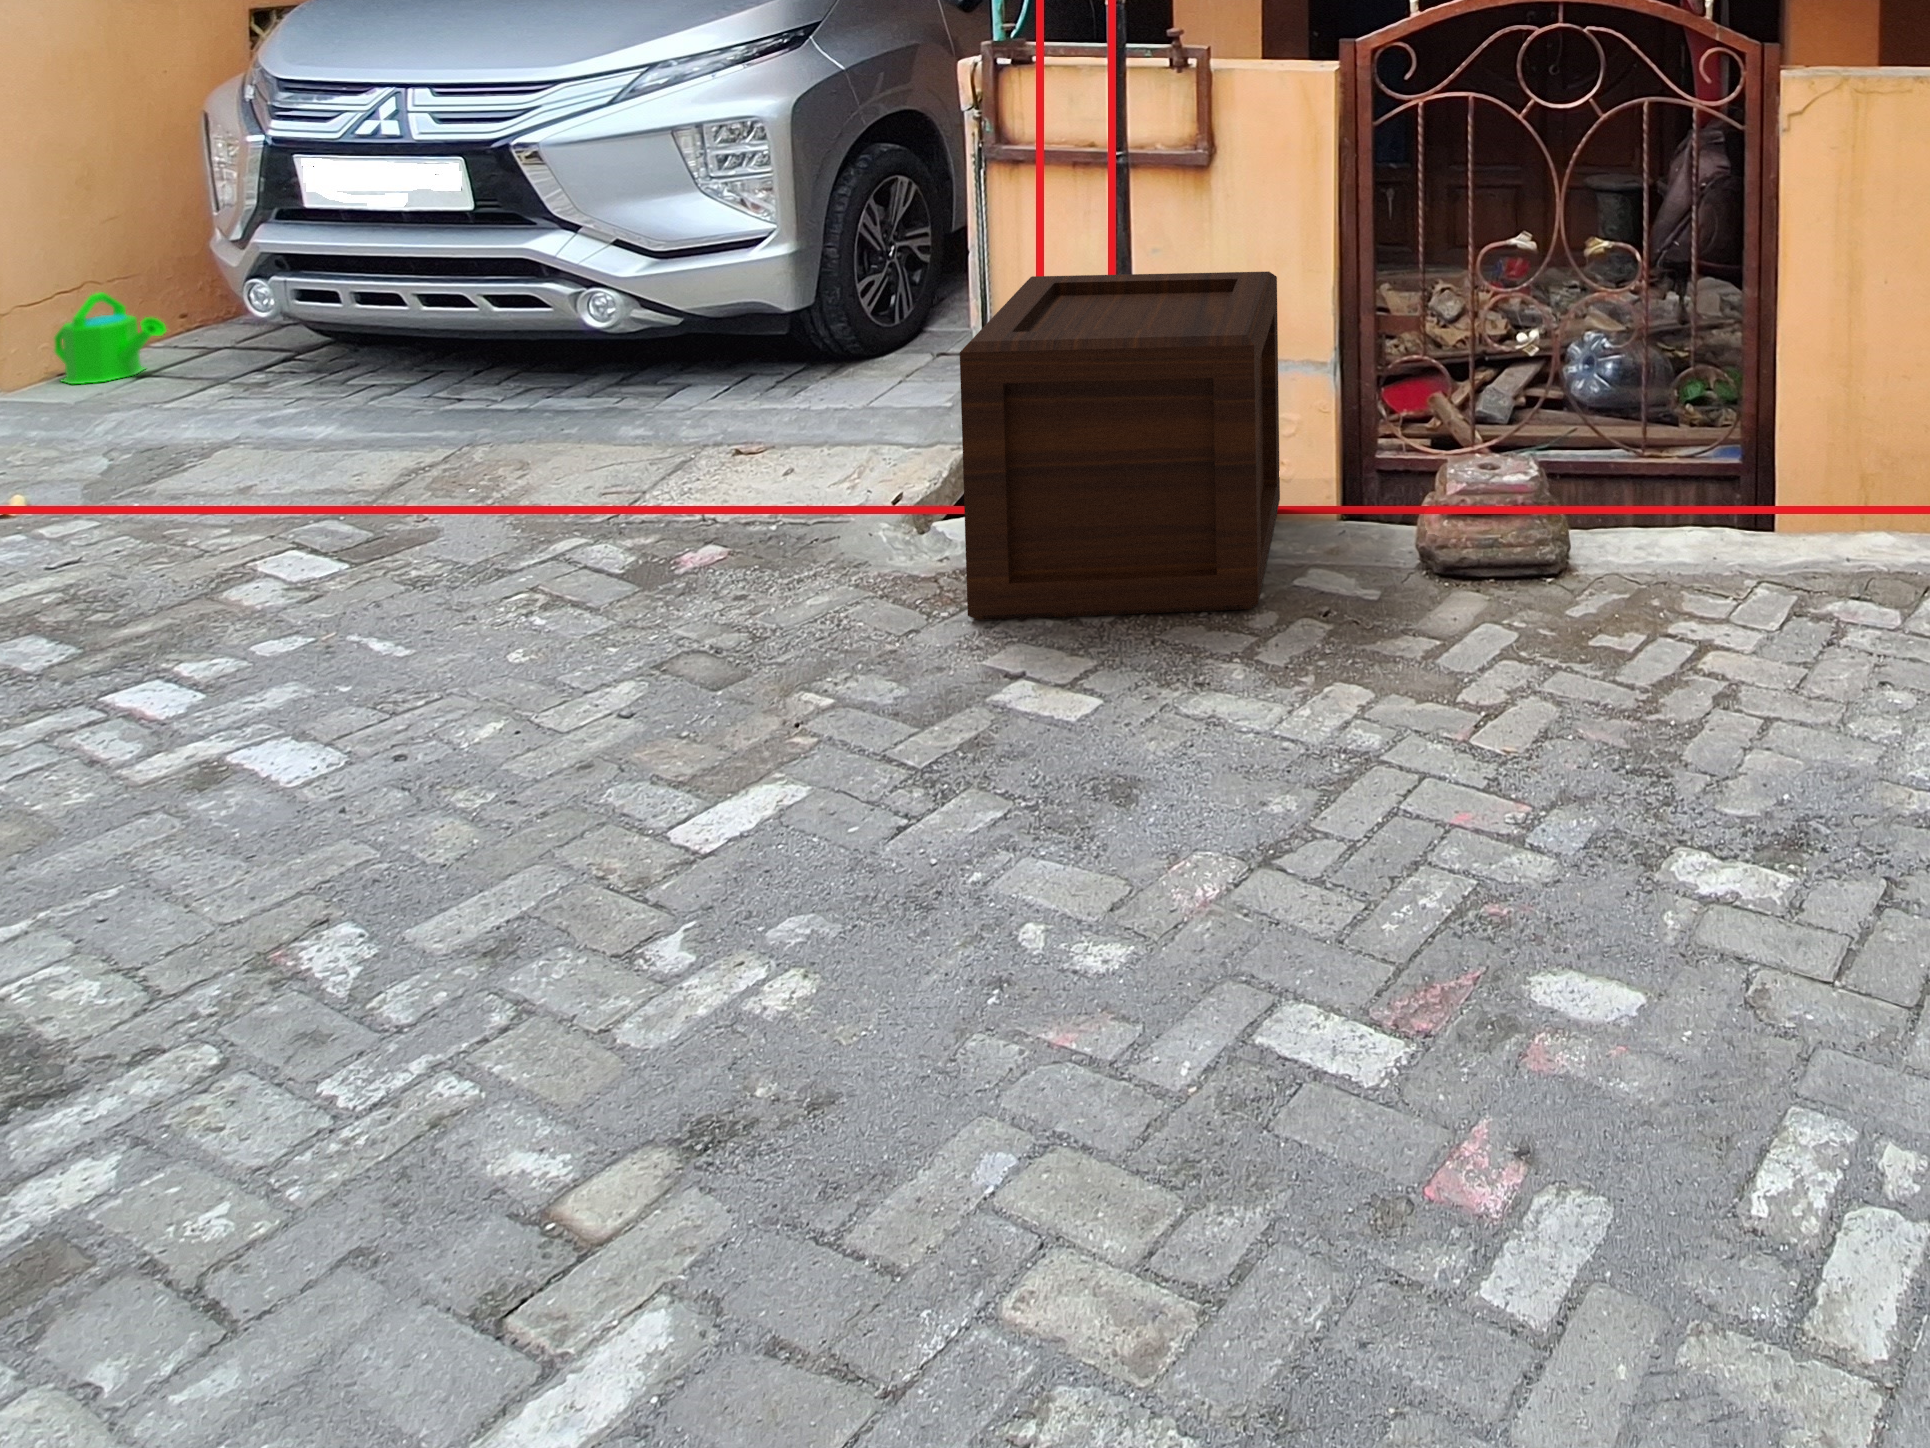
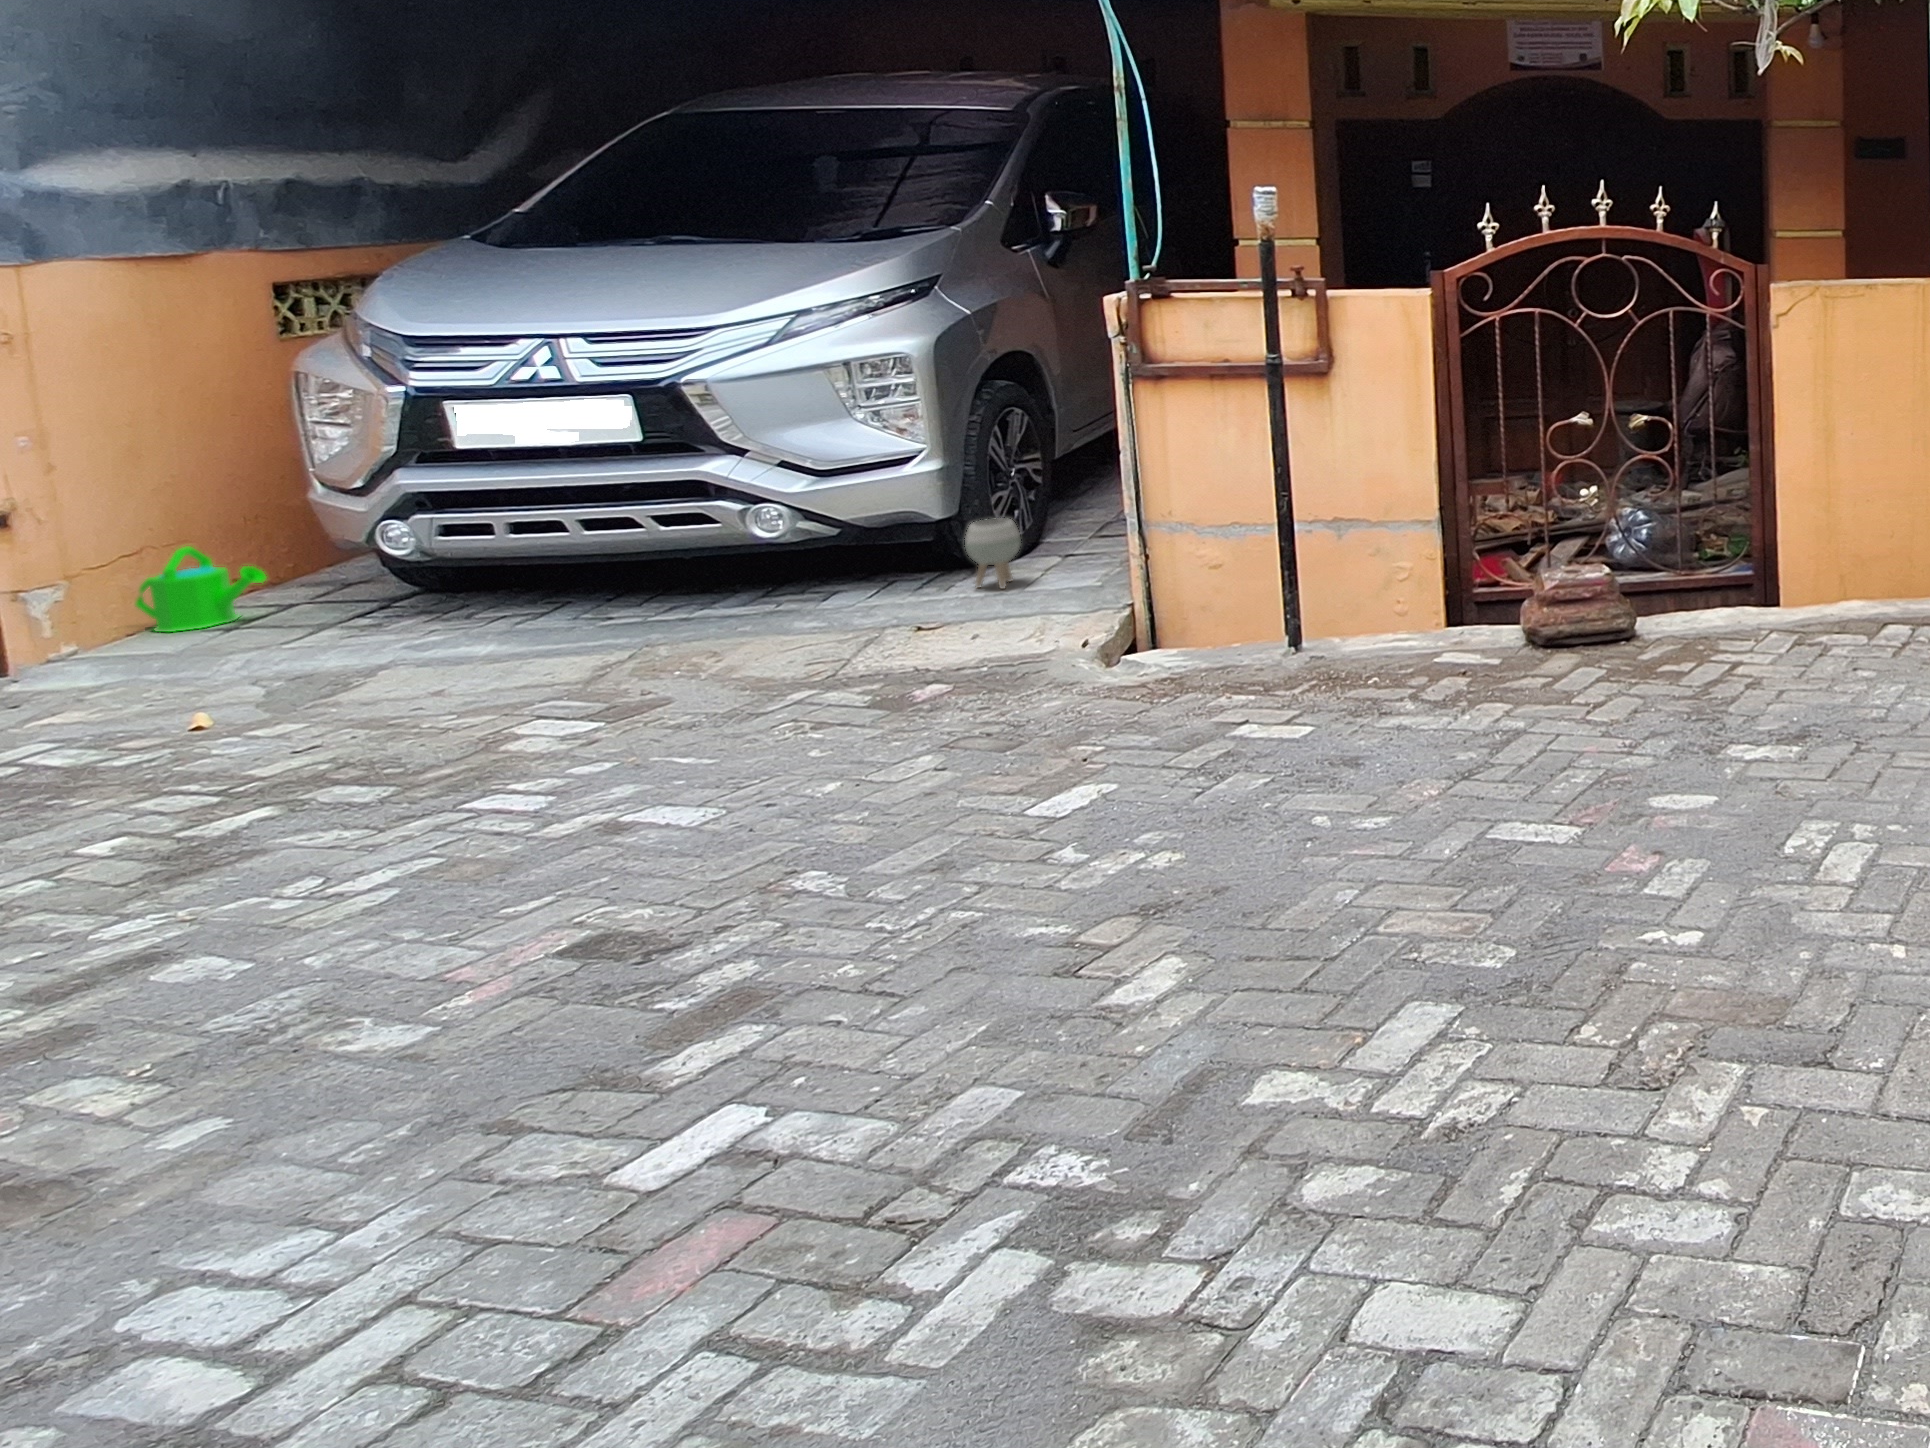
wooden crate: present [960,271,1280,620] -> none [1162,446,1405,706]
planter: none [813,318,875,406] -> present [965,518,1021,588]

